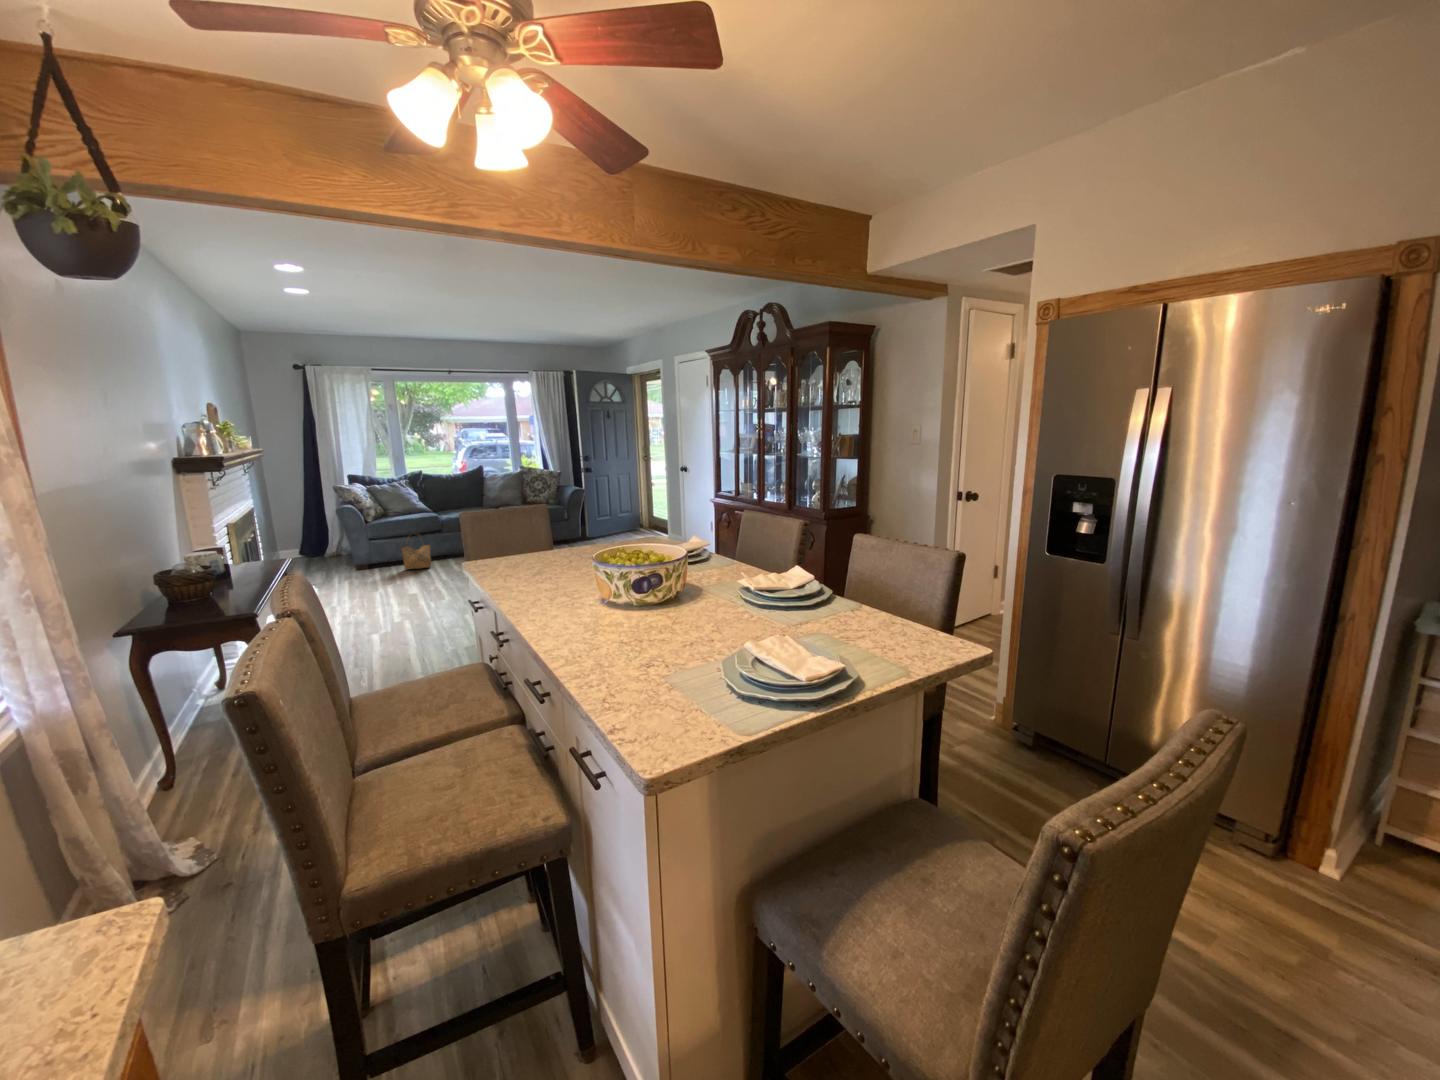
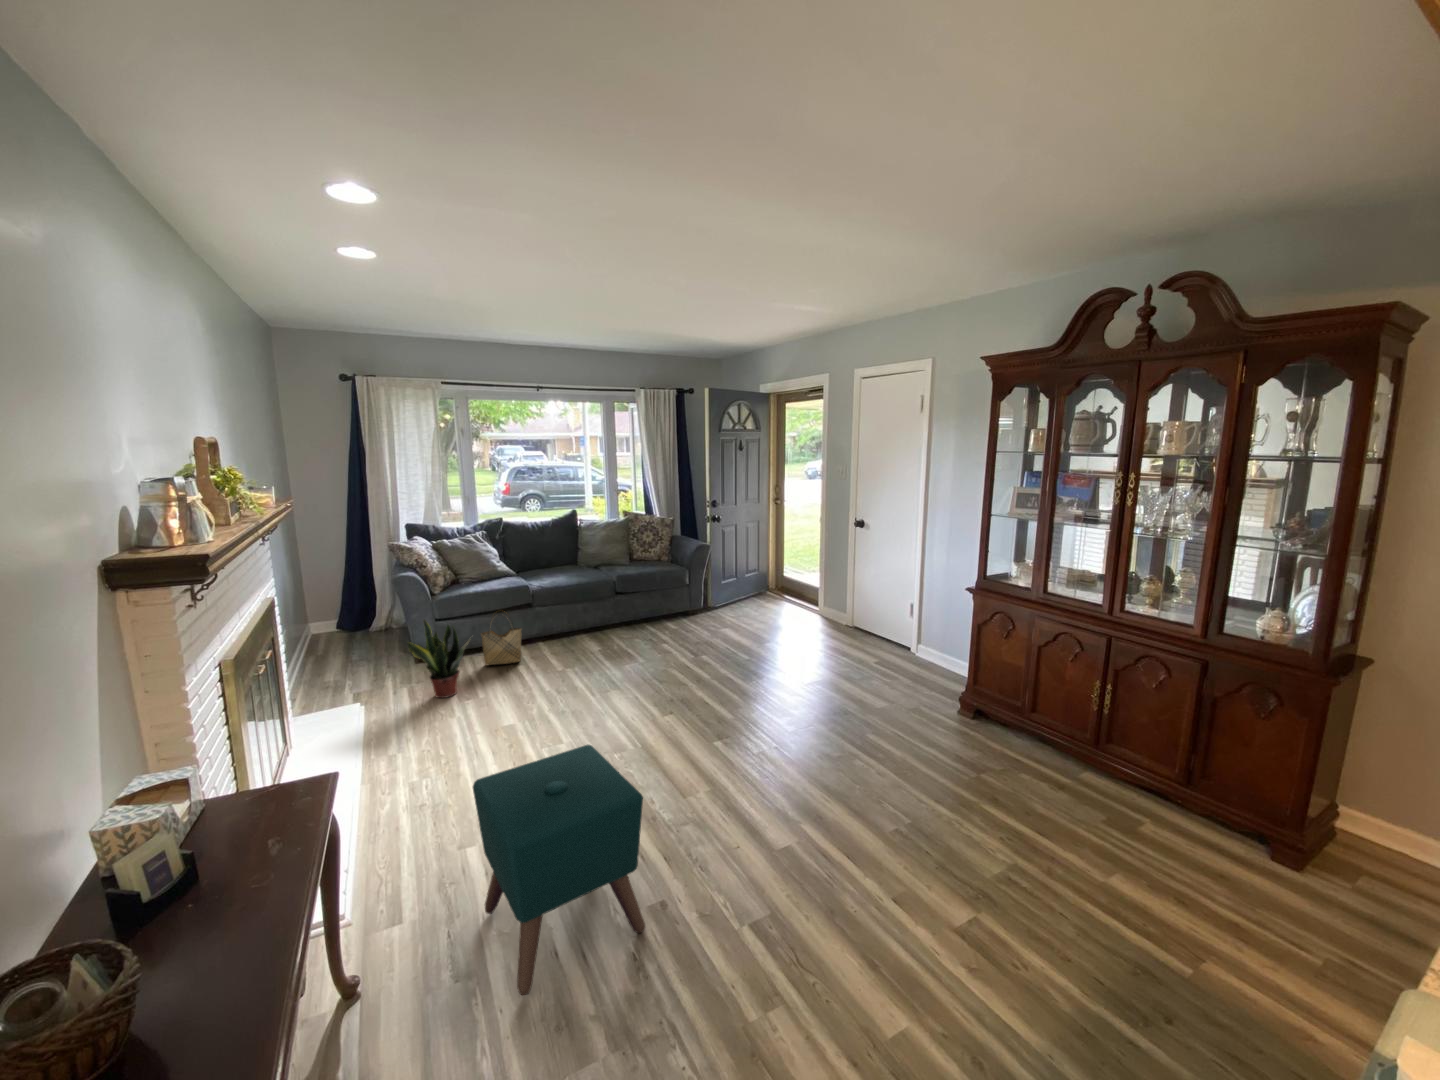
potted plant: none [346,533,392,585] -> present [408,620,469,698]
ottoman: none [367,572,456,668] -> present [473,745,645,995]

